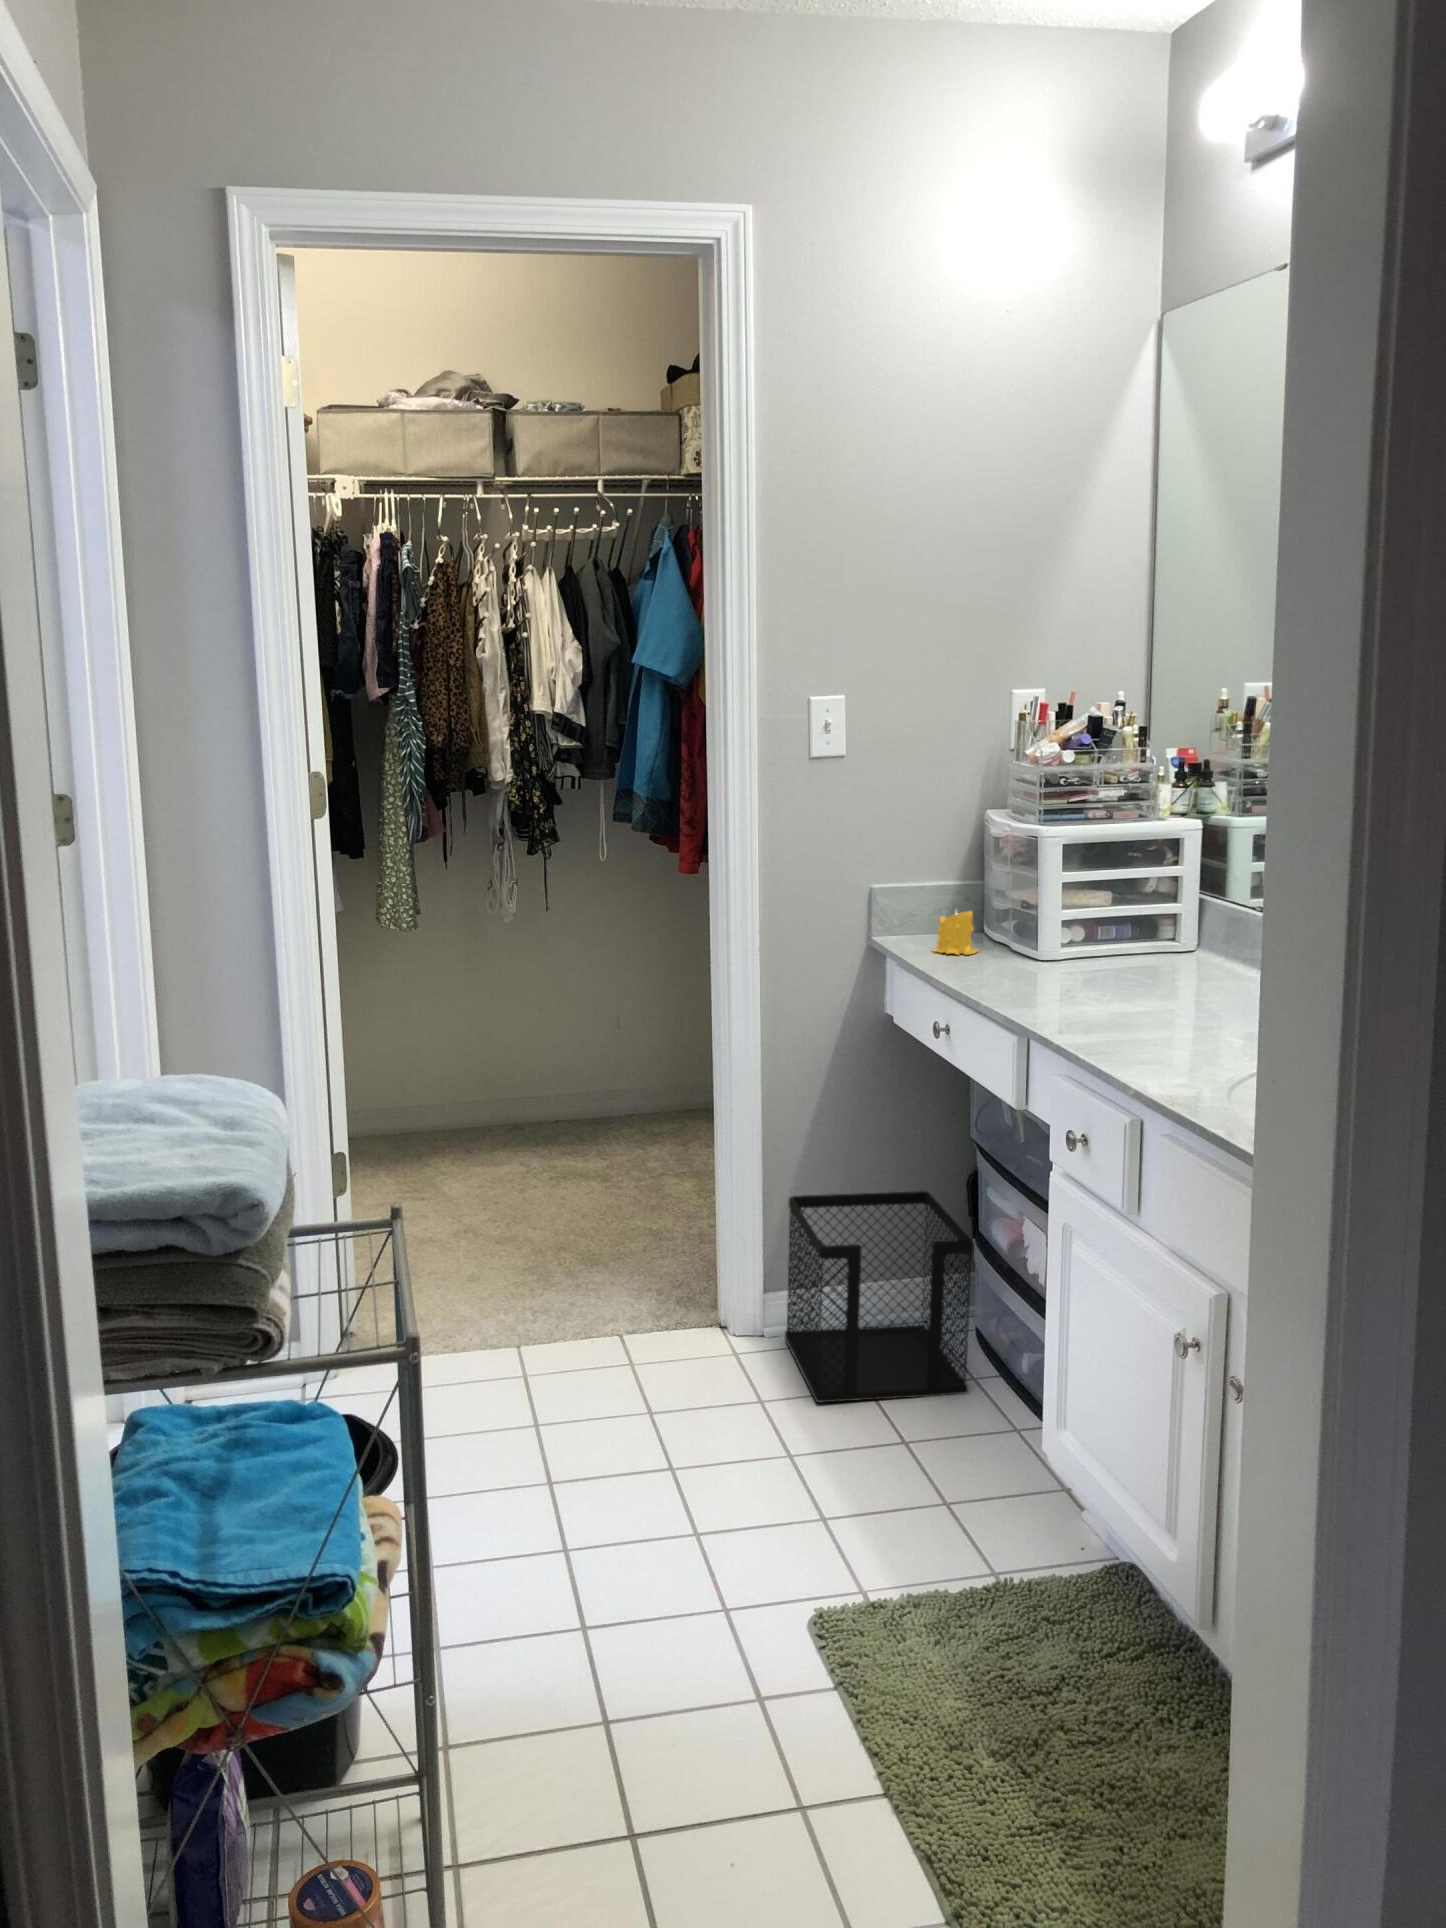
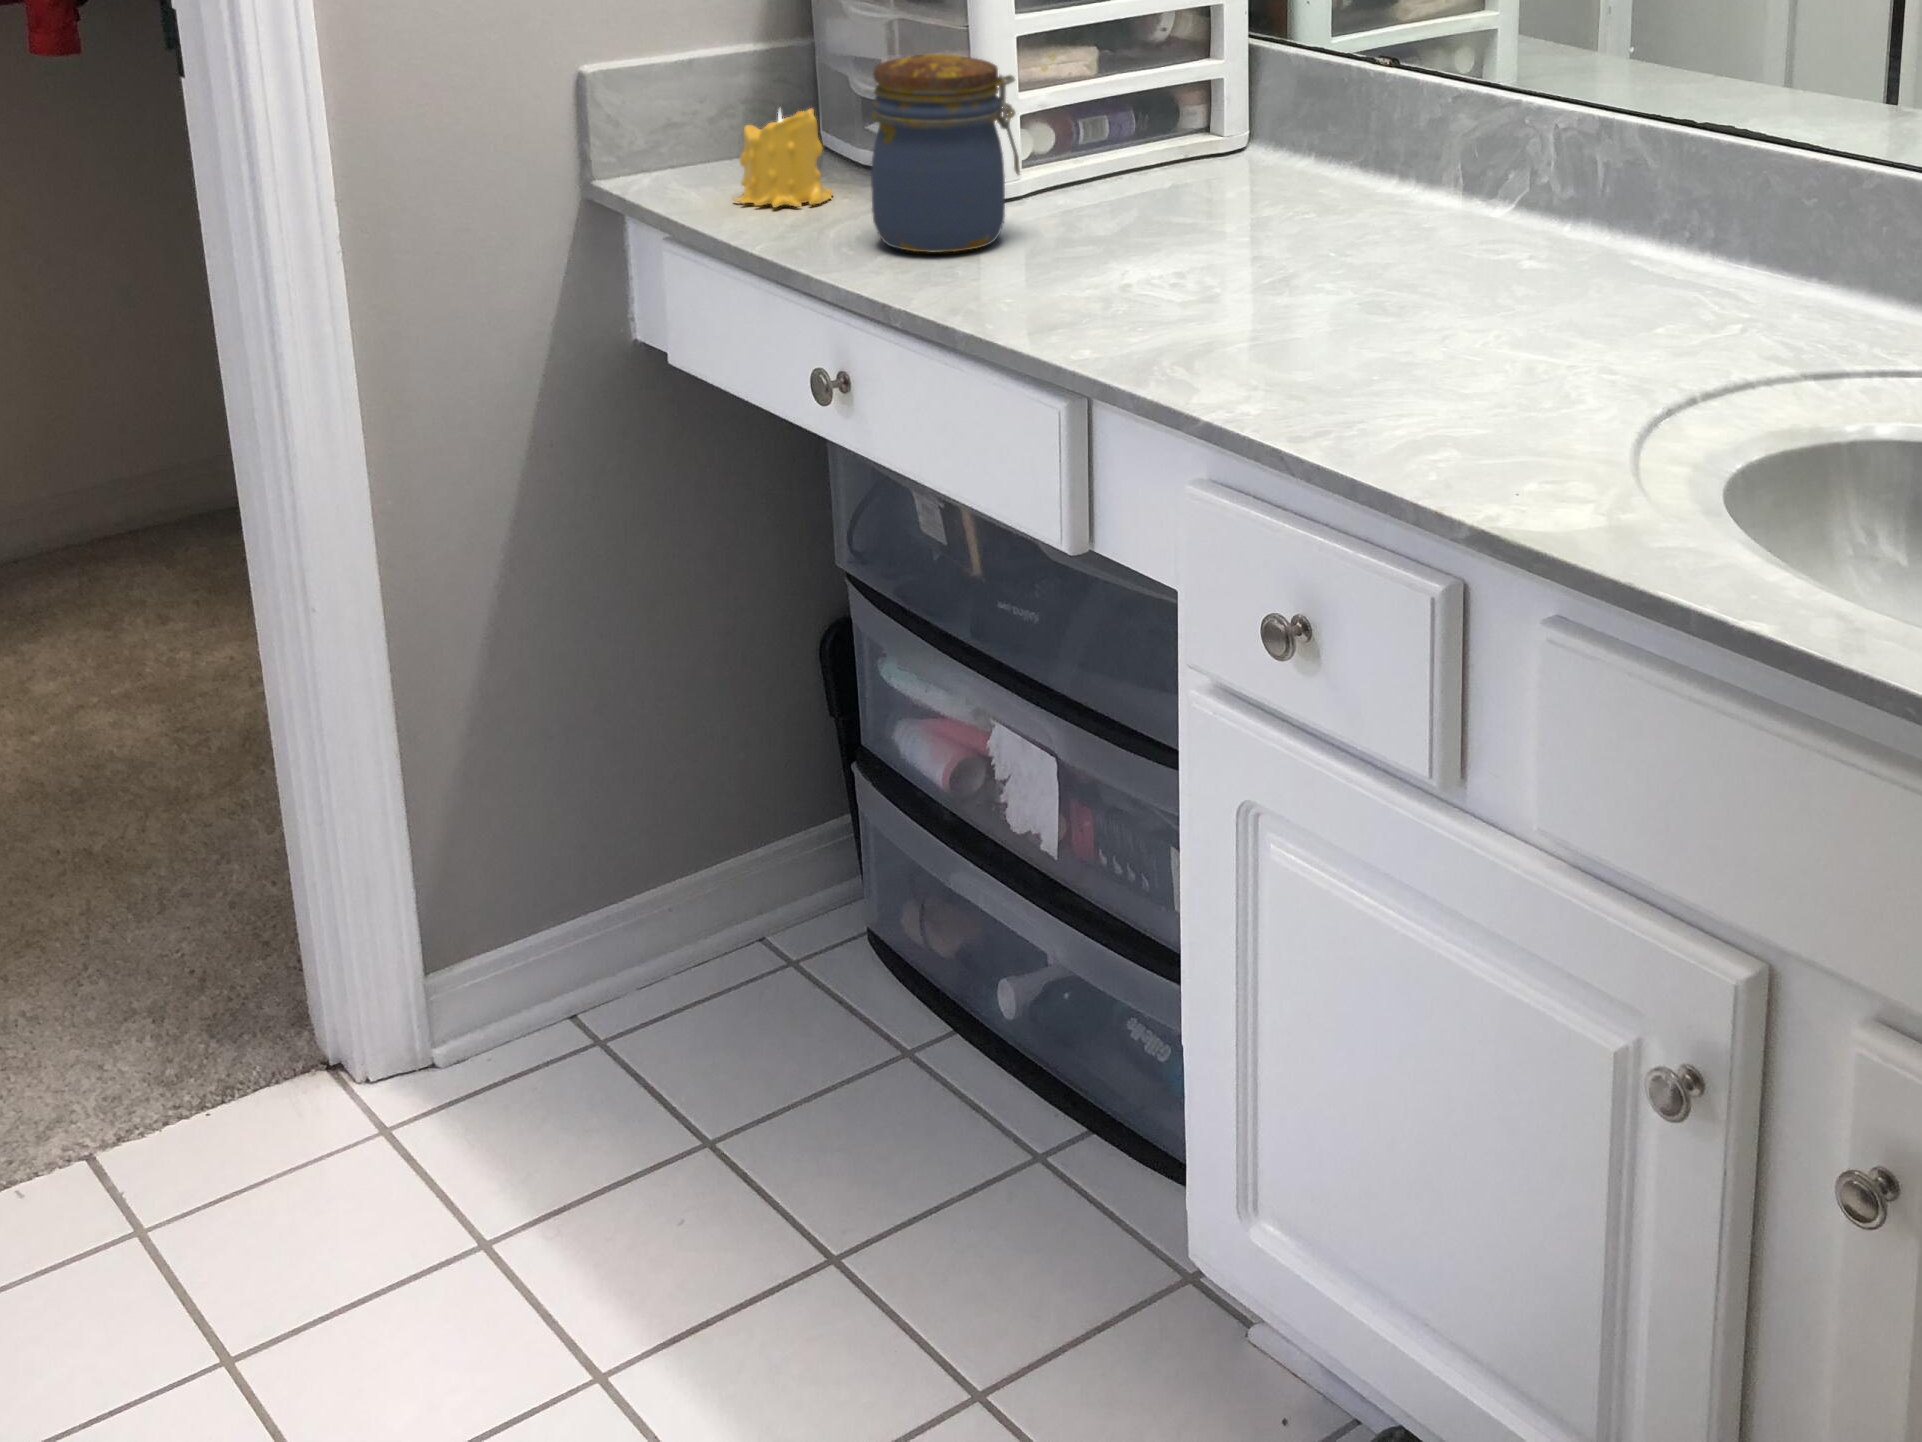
jar: none [978,886,1050,977] -> present [871,54,1020,252]
wastebasket: present [785,1191,974,1403] -> none [463,690,909,1209]

